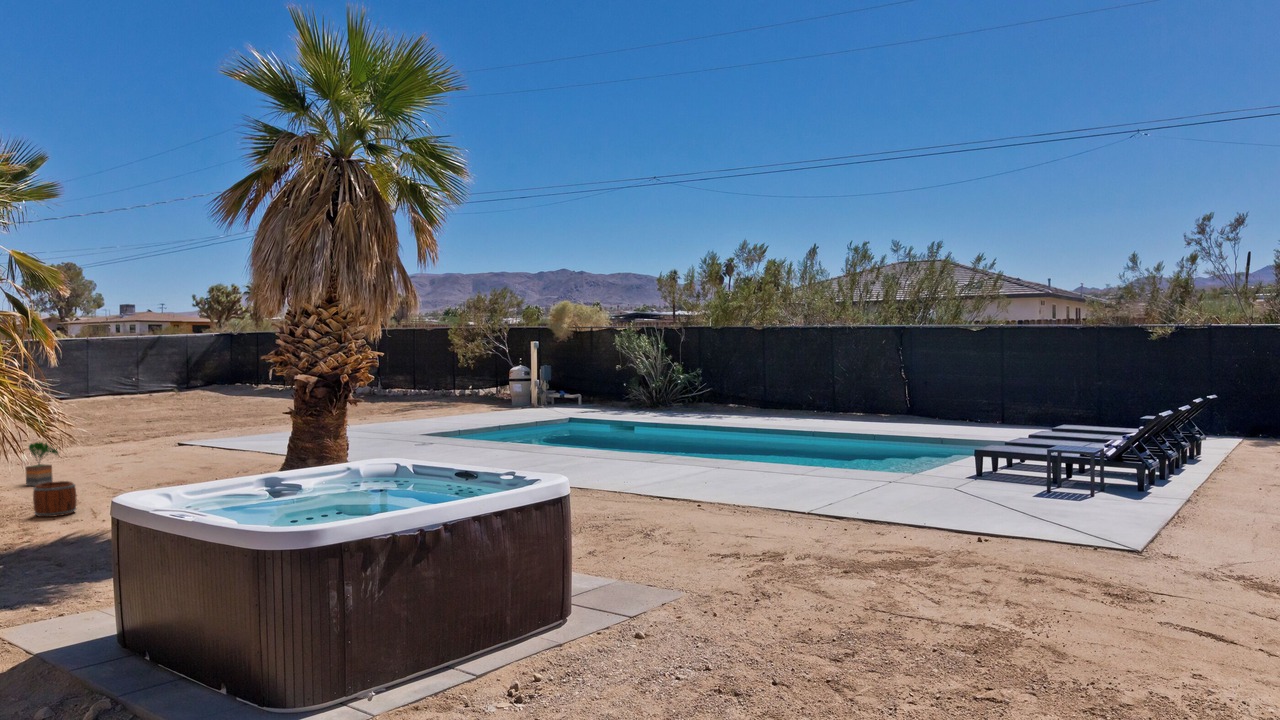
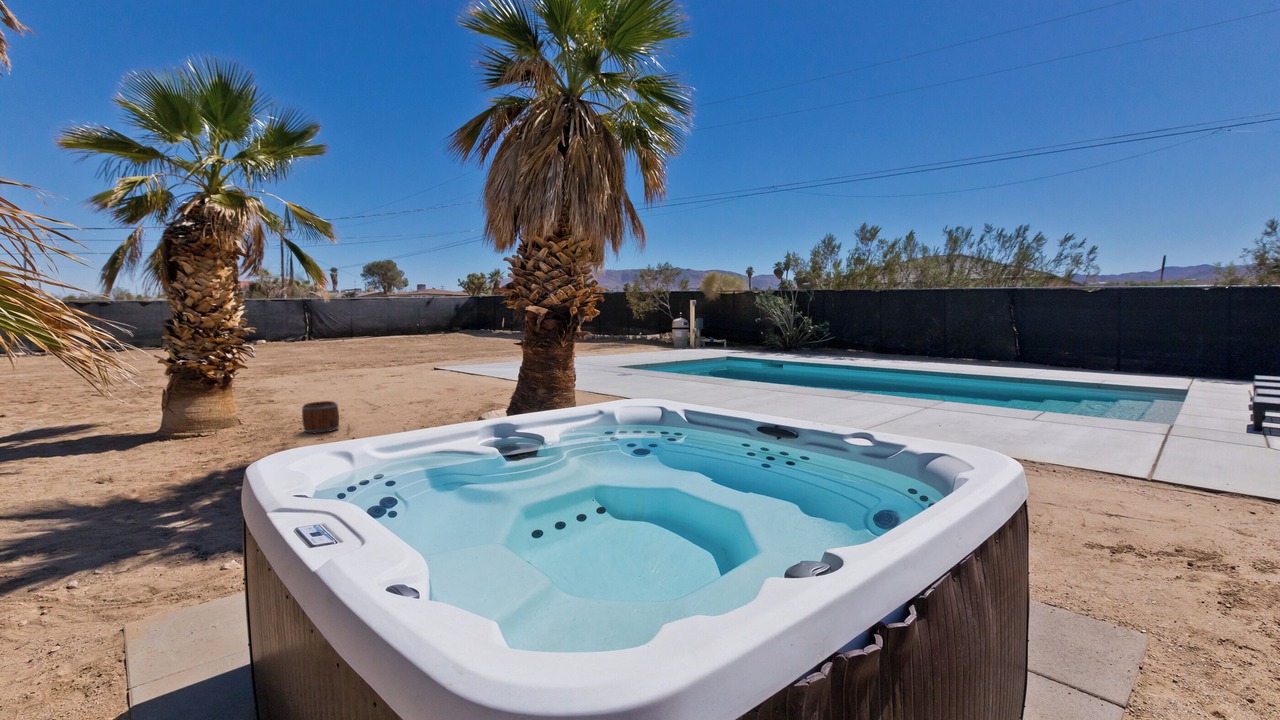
potted tree: present [25,442,58,486] -> none [306,365,337,402]

